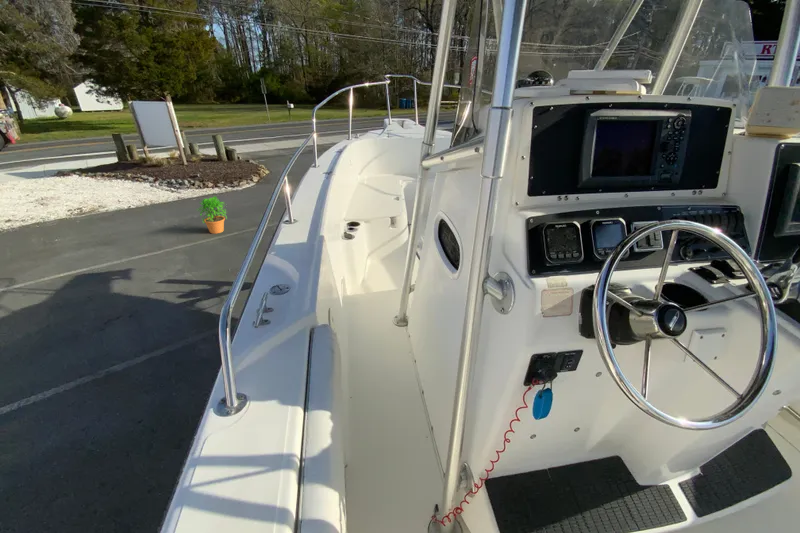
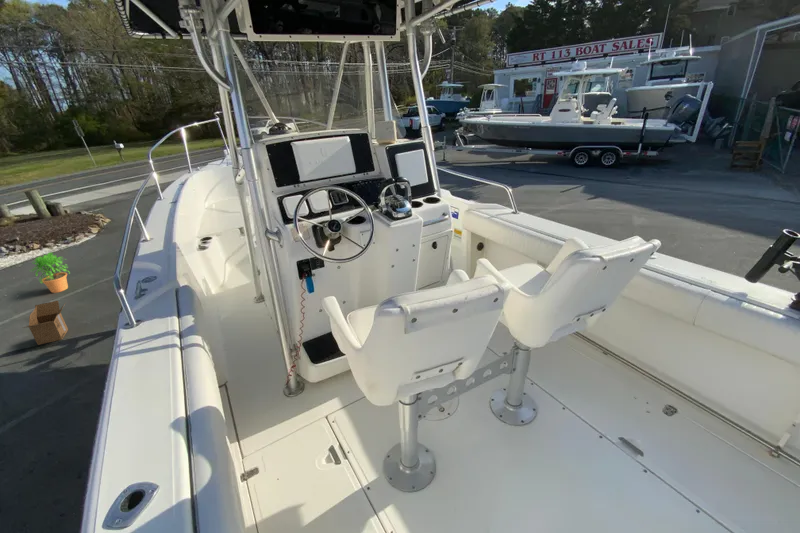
cardboard box: none [175,246,216,284] -> present [27,301,68,345]

